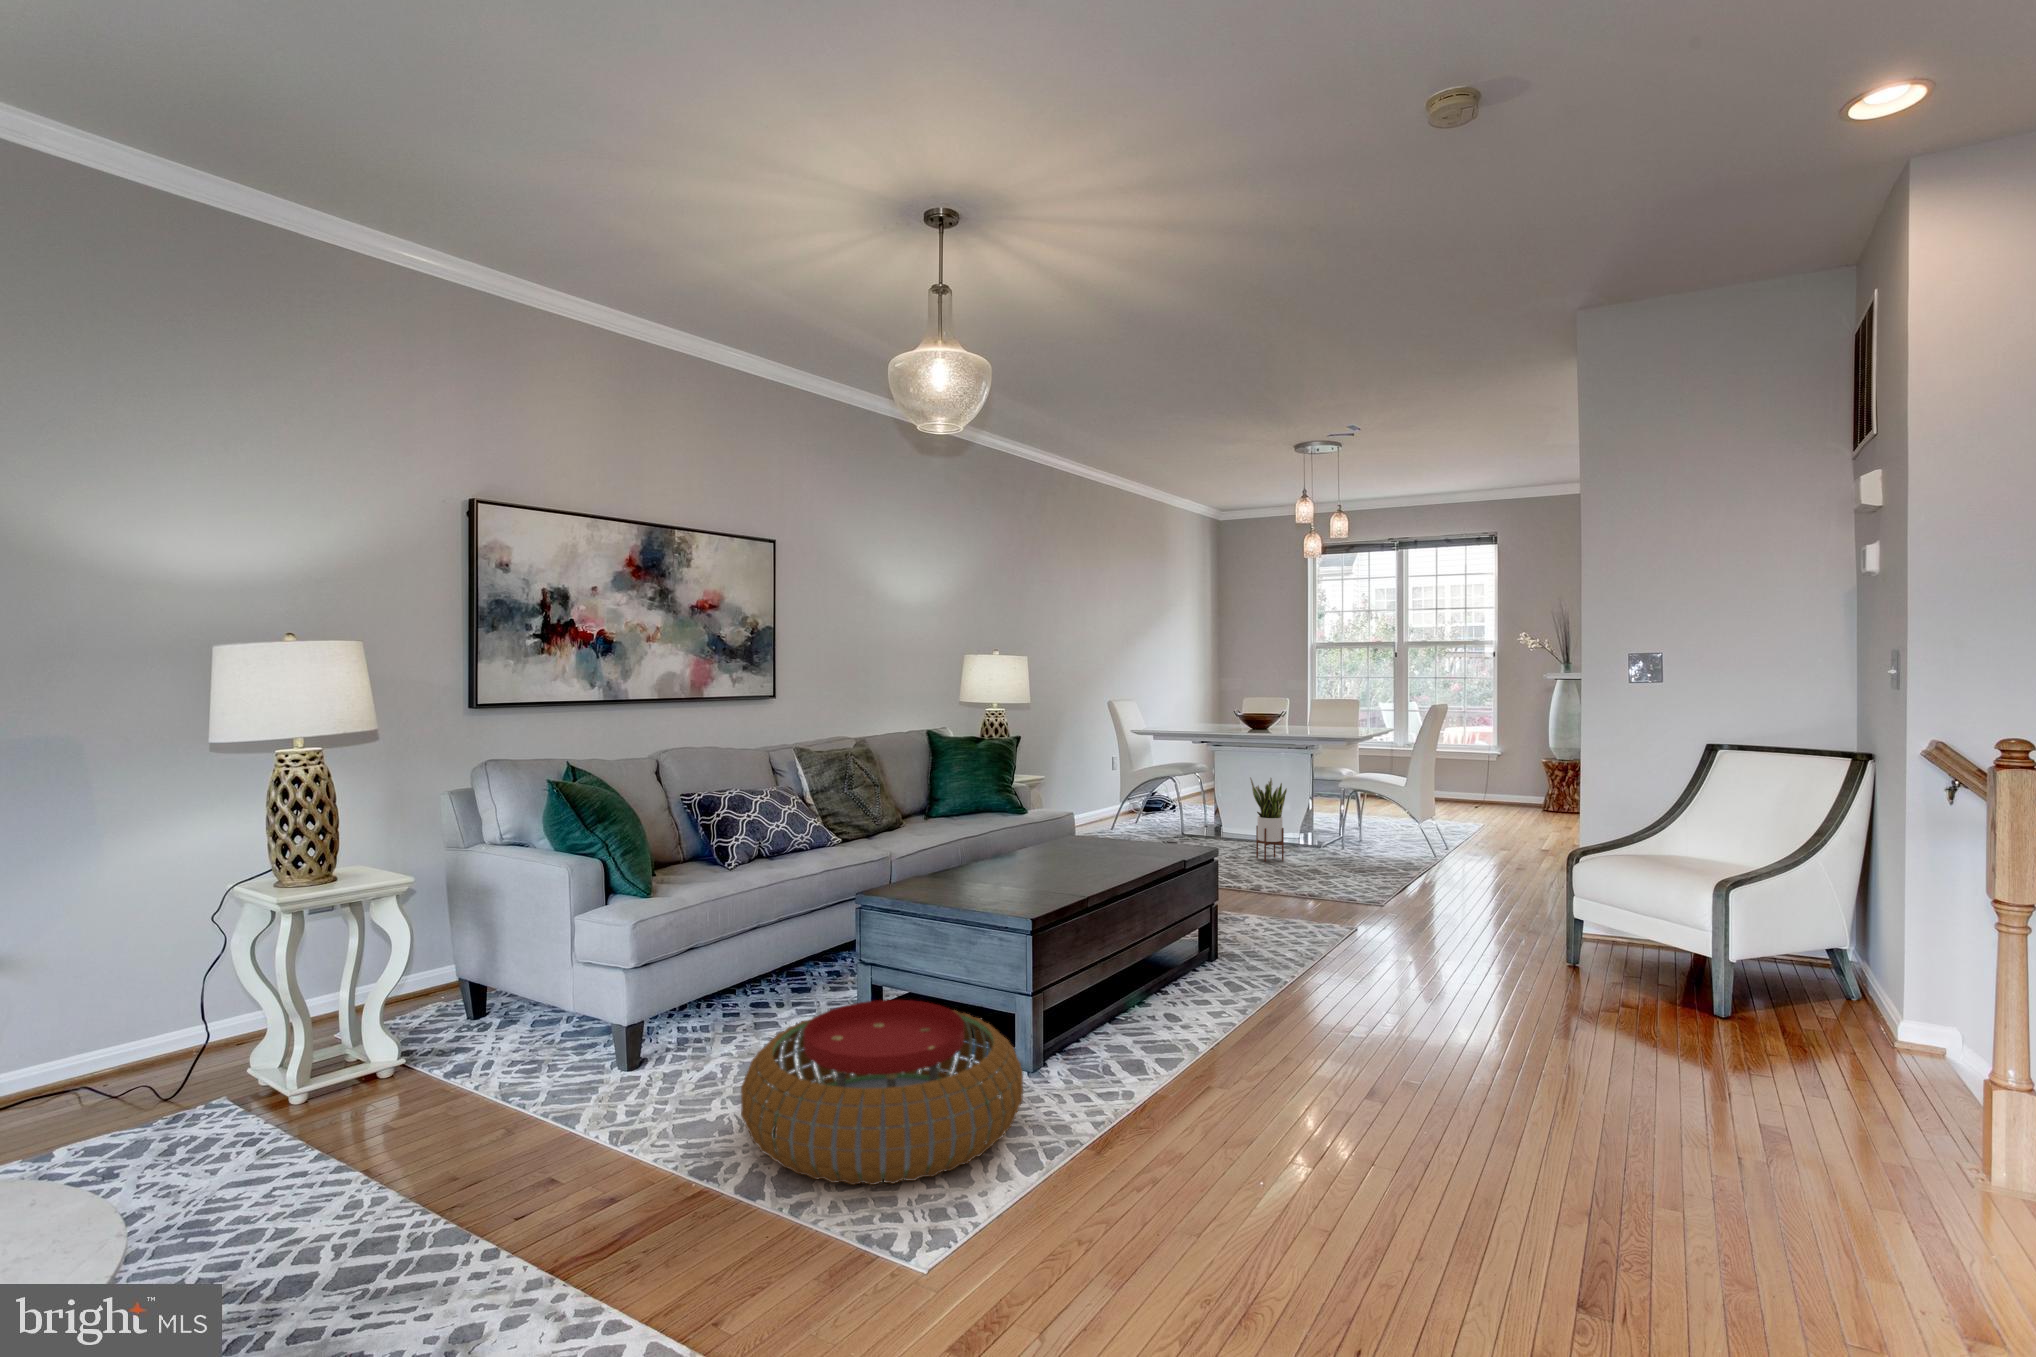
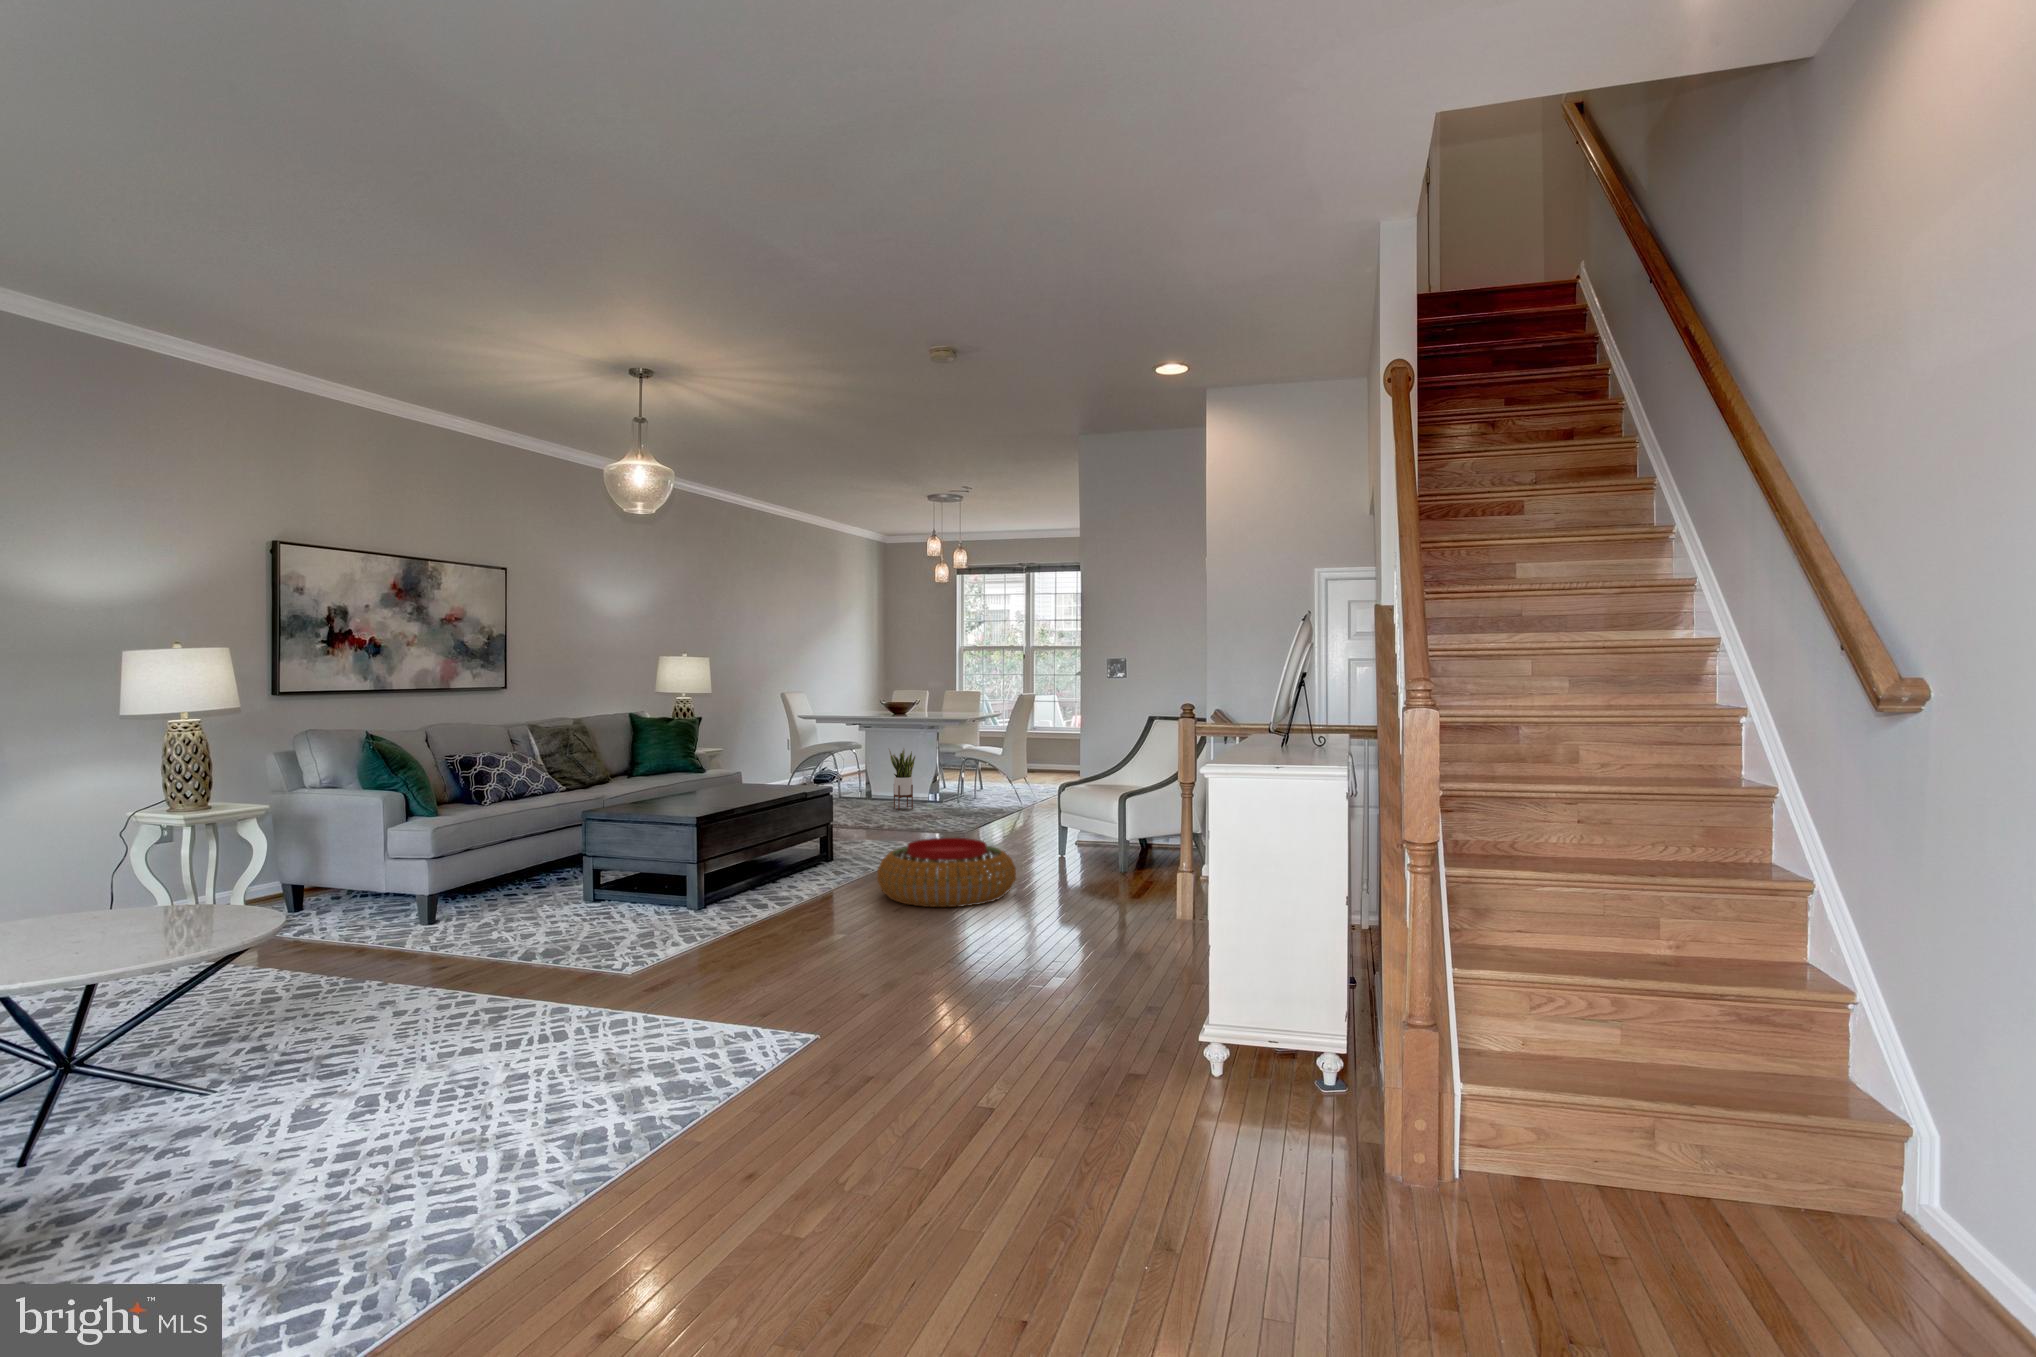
pouf: present [741,1000,1023,1185] -> present [877,838,1016,907]

